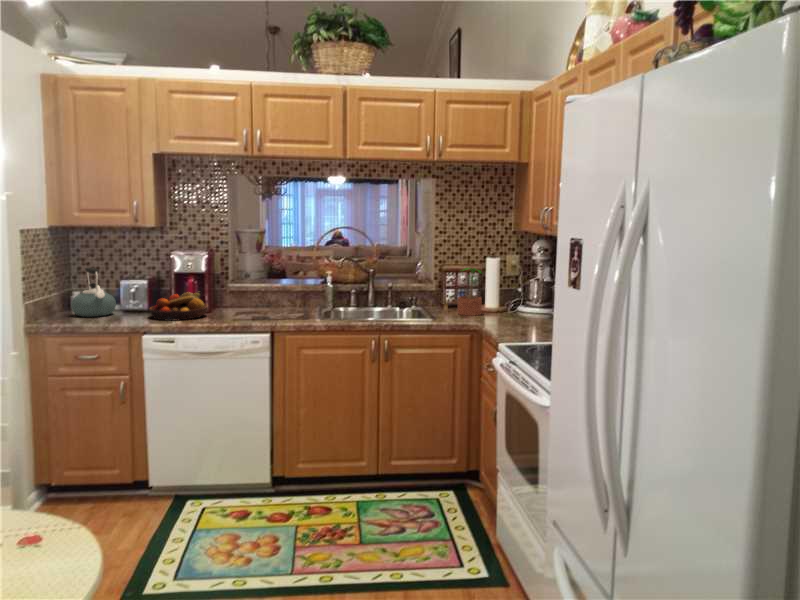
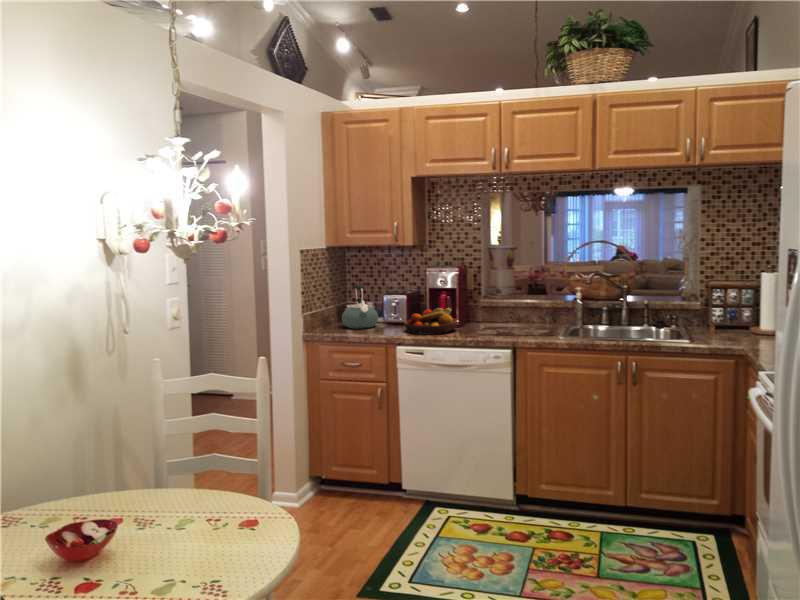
potted plant: present [457,268,482,316] -> none [726,284,761,339]

